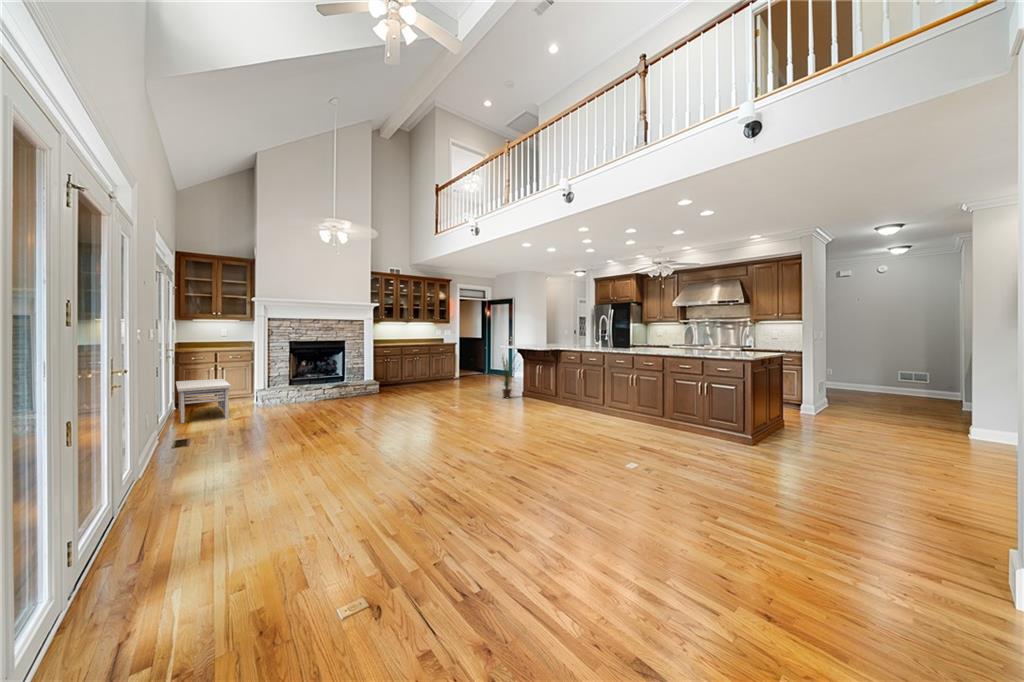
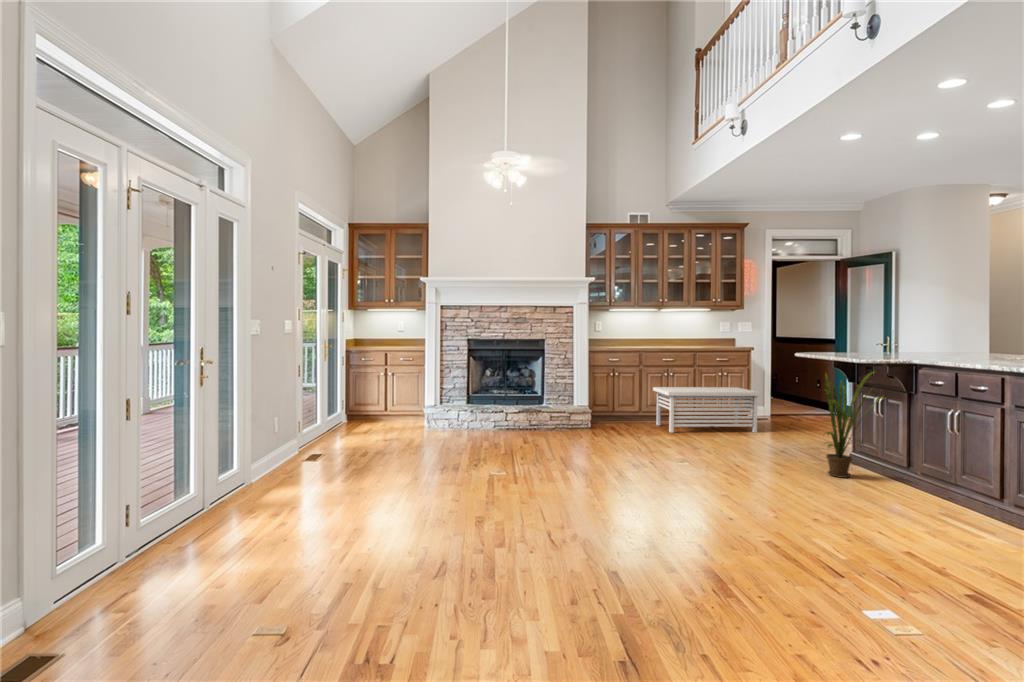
storage bench: present [176,379,231,423] -> present [653,387,760,433]

